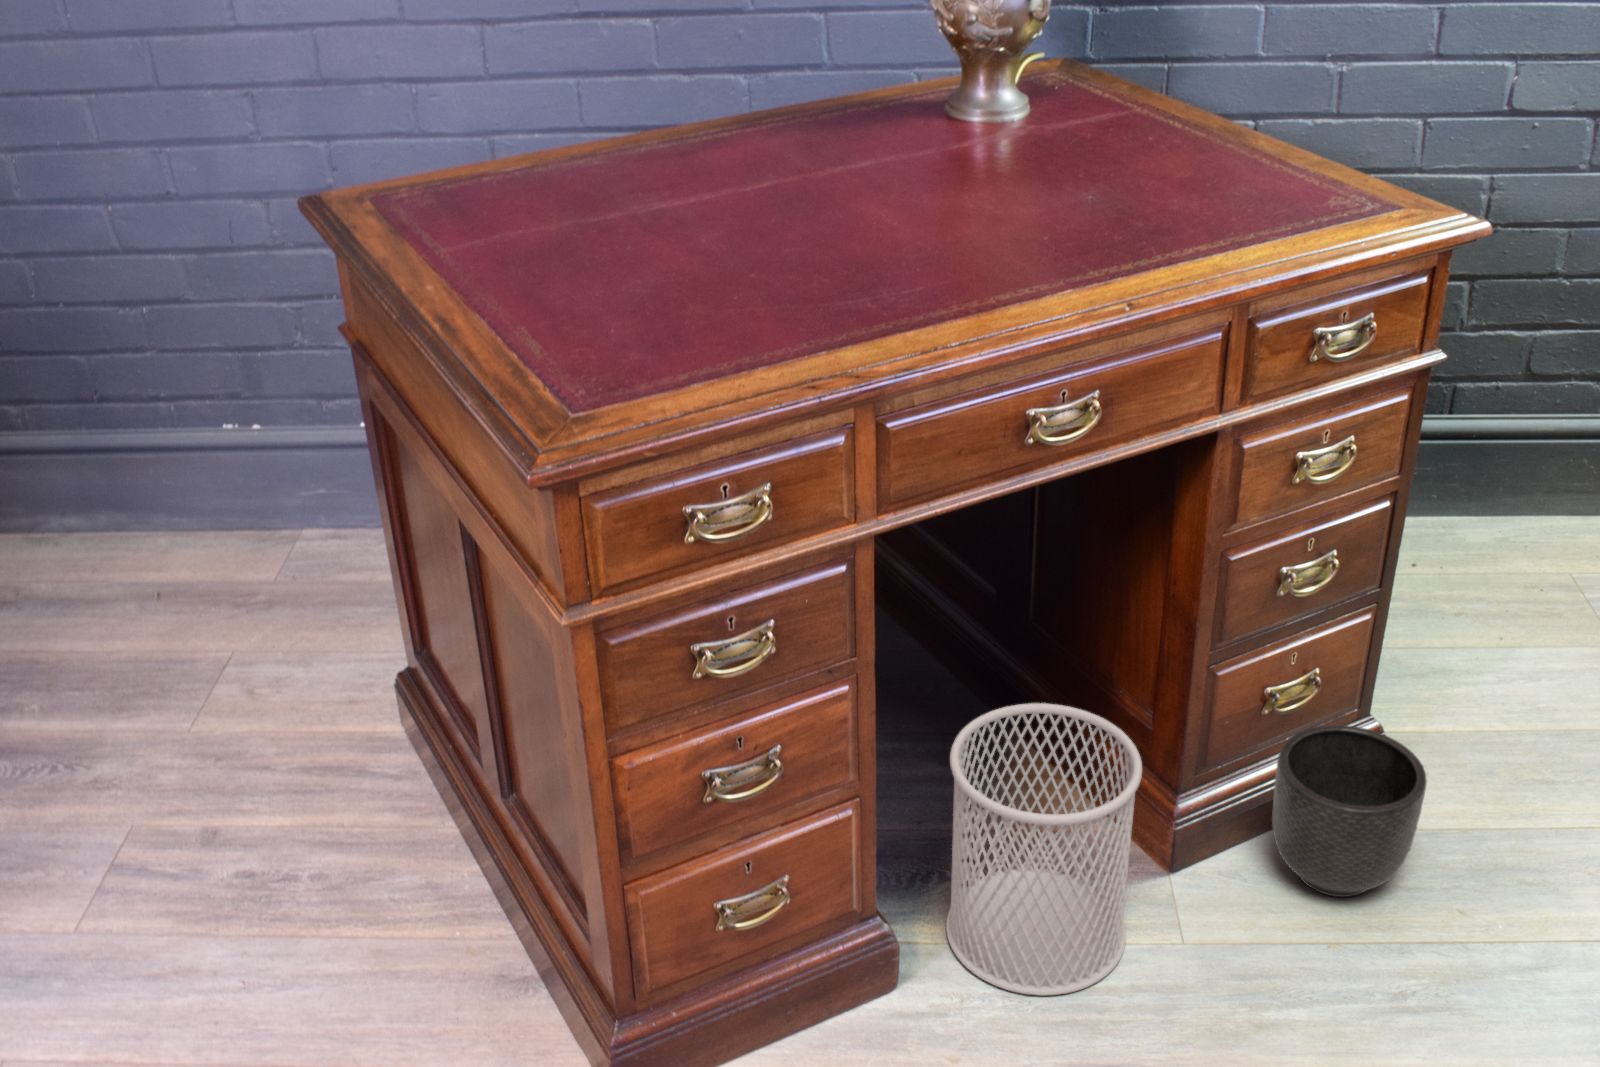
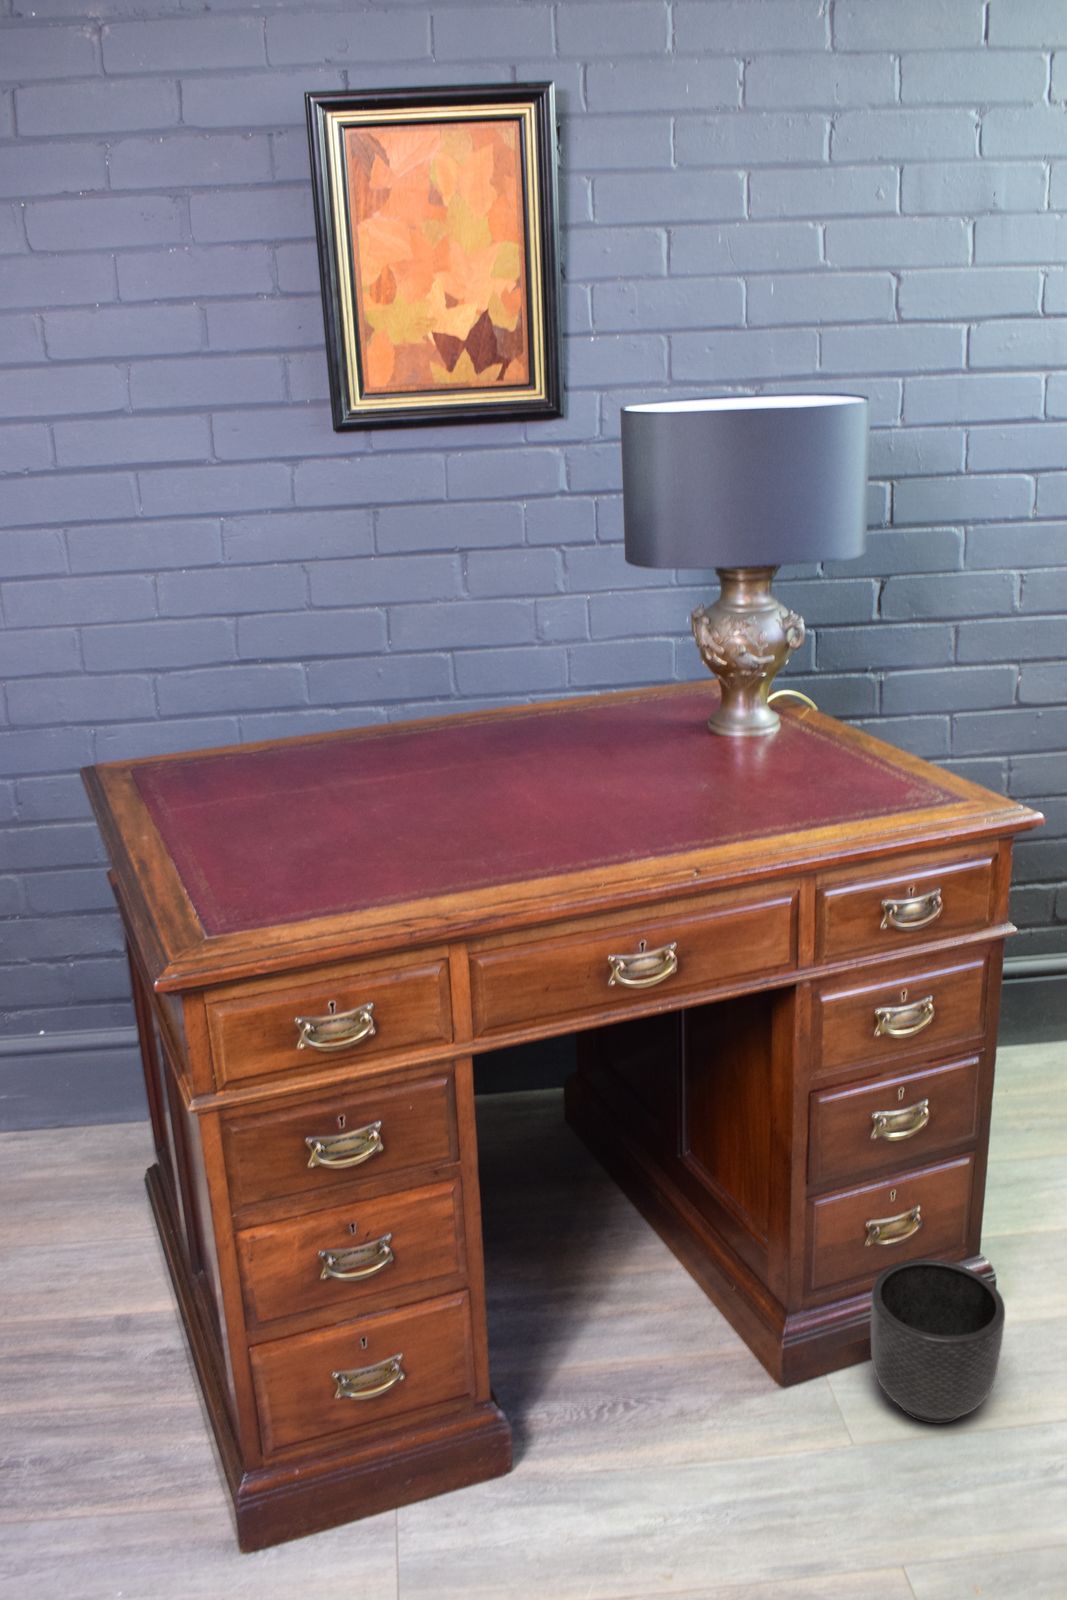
wastebasket: present [946,703,1142,996] -> none [560,1217,728,1489]

